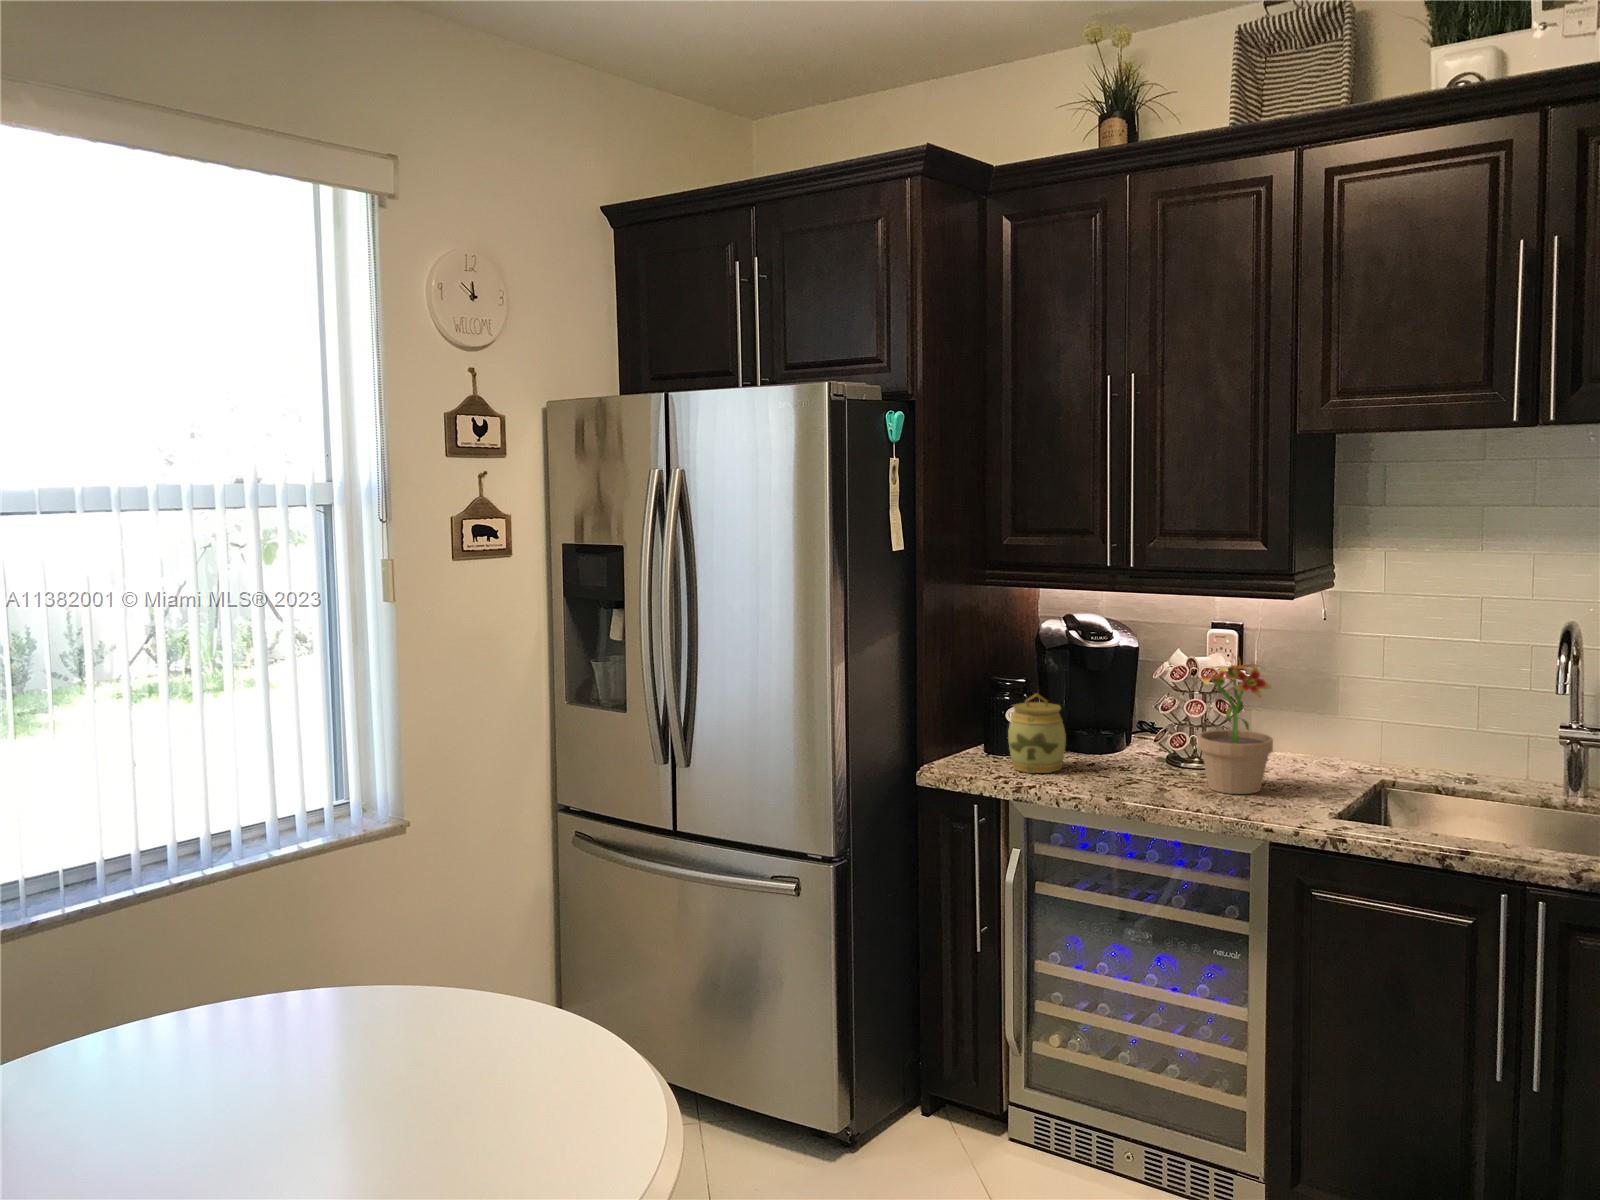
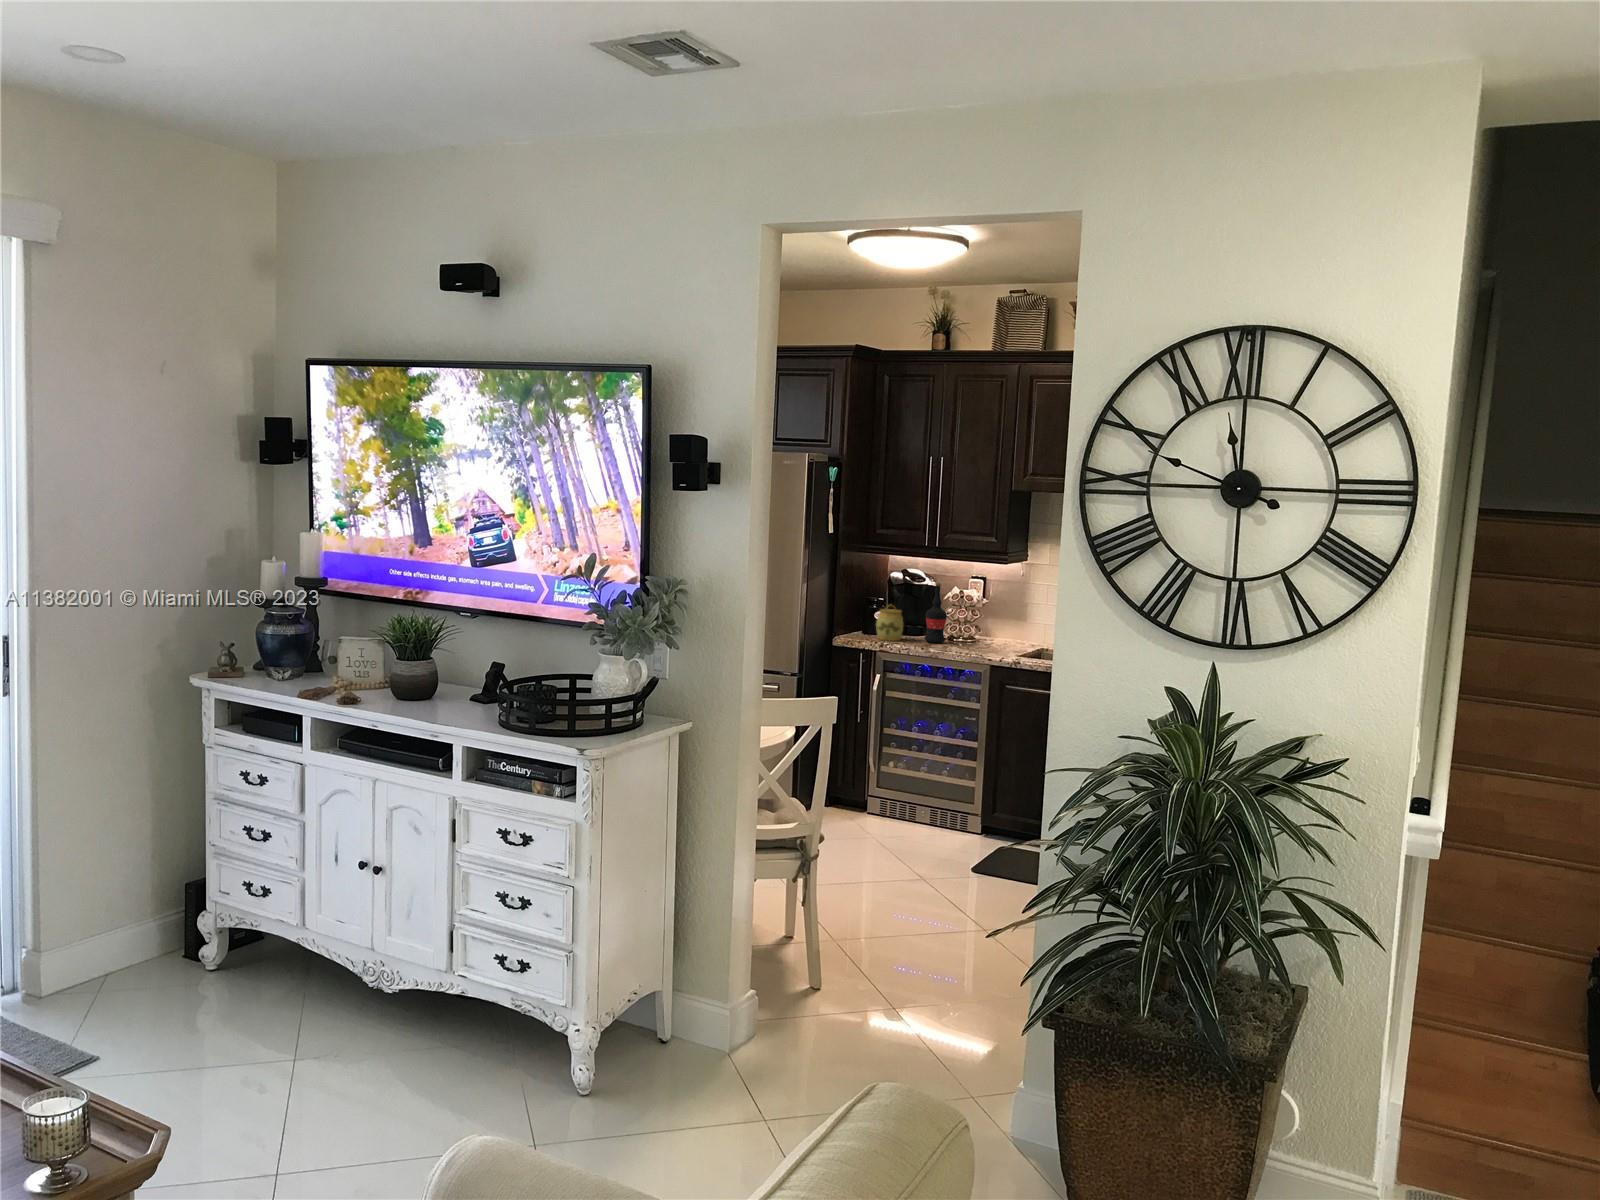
wine bottle: none [1114,644,1161,774] -> present [924,583,947,643]
potted plant: present [1195,654,1273,794] -> none [960,588,995,650]

